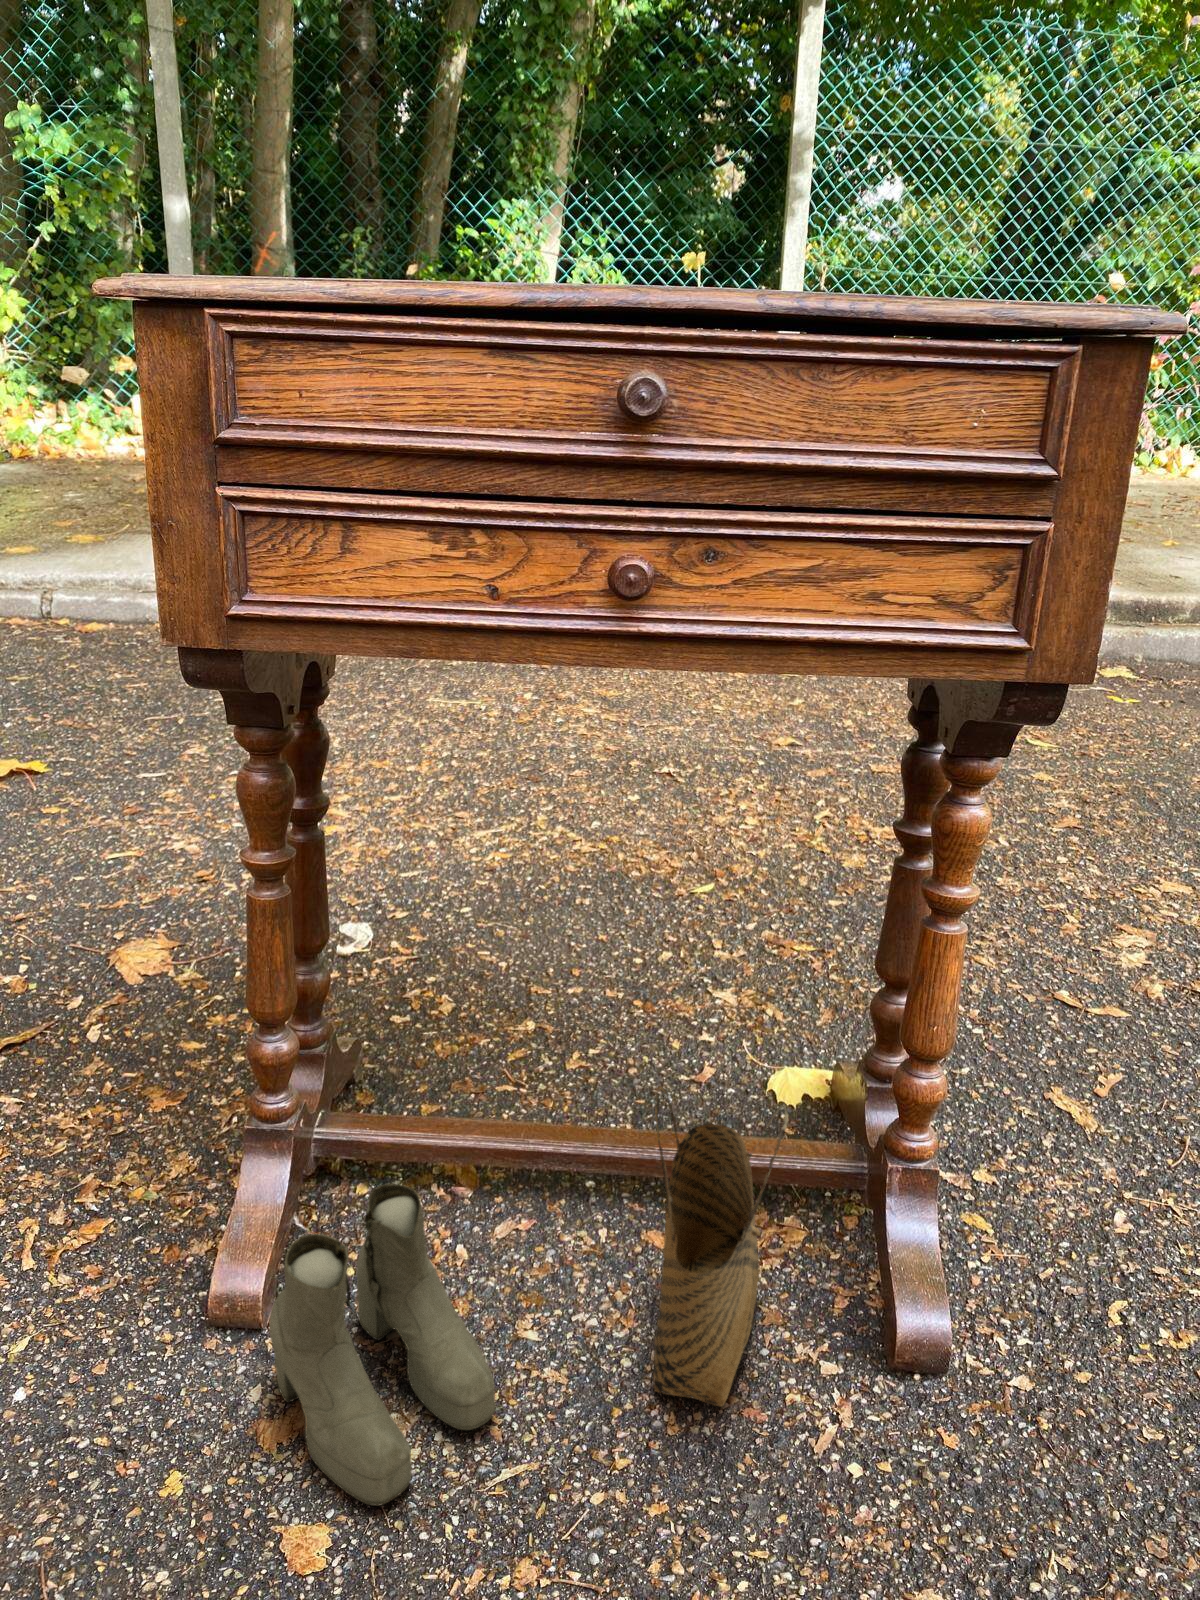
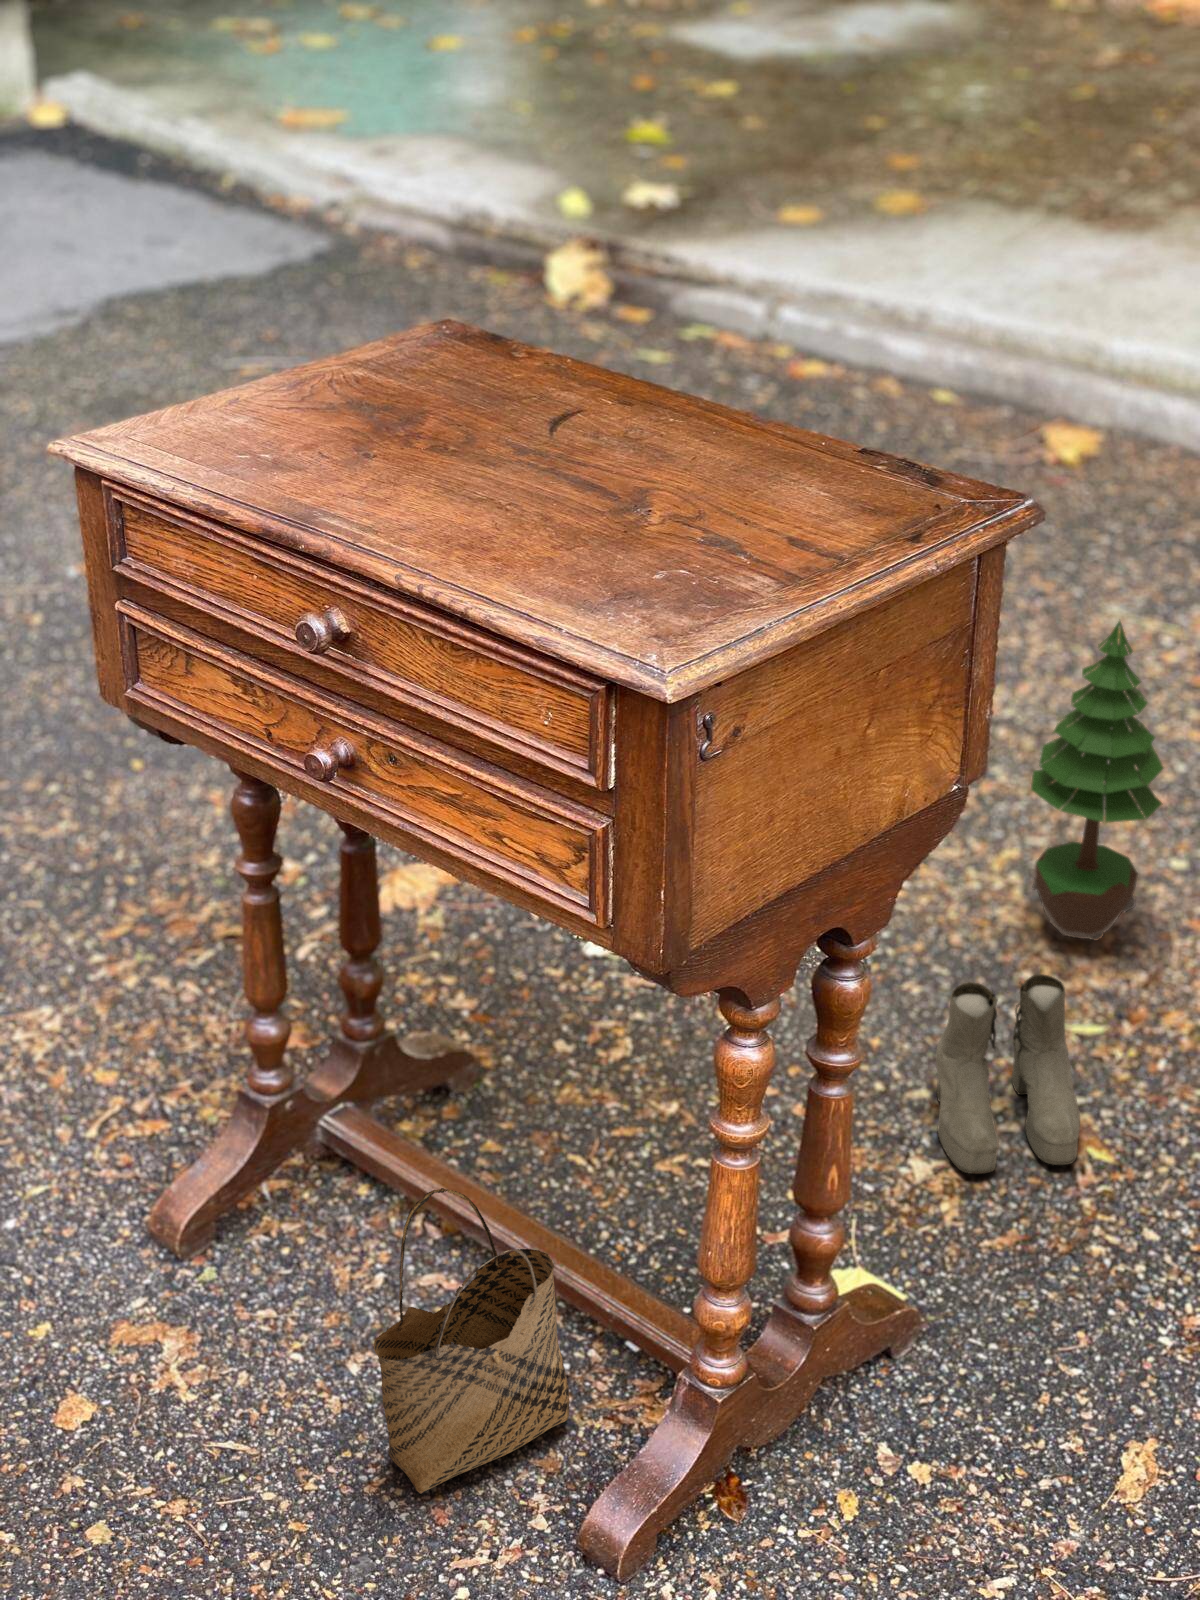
potted tree: none [628,583,724,836] -> present [1031,621,1163,940]
boots: present [269,1184,496,1506] -> present [936,974,1080,1174]

